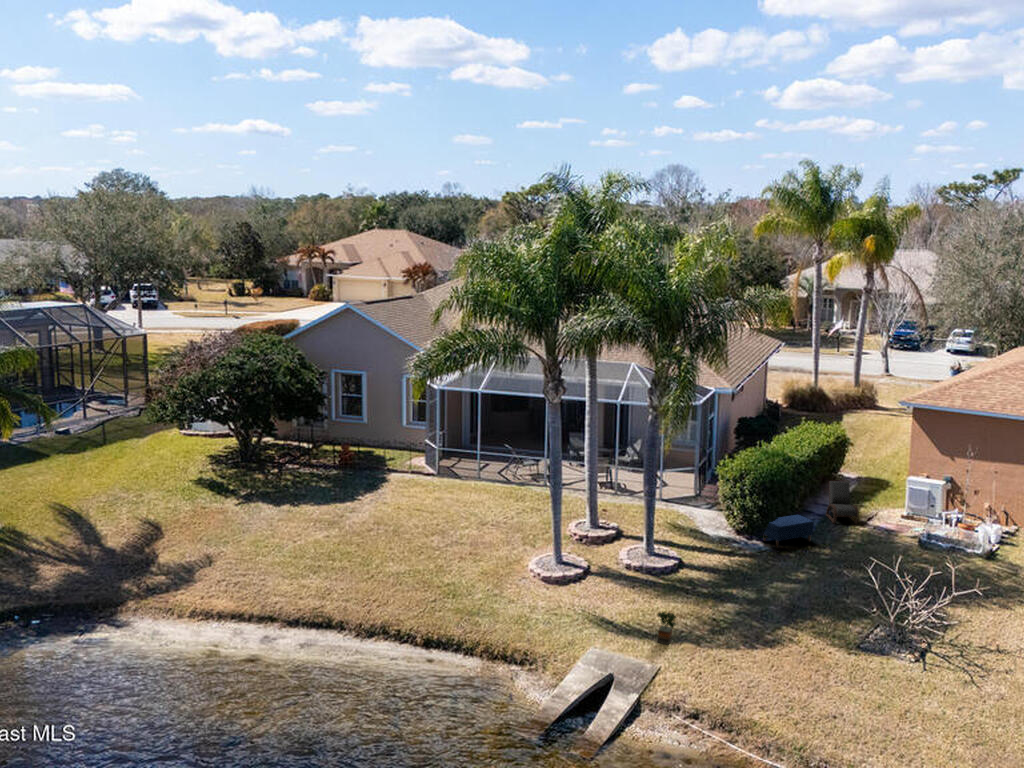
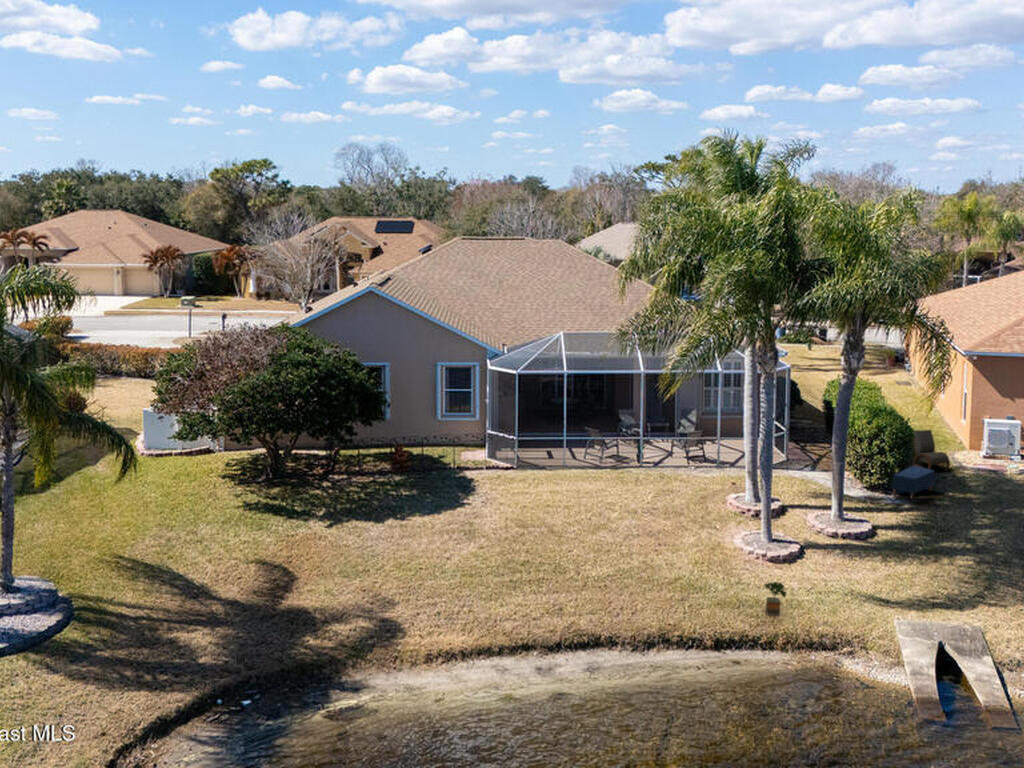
potted tree: present [658,612,676,645] -> present [765,582,786,616]

